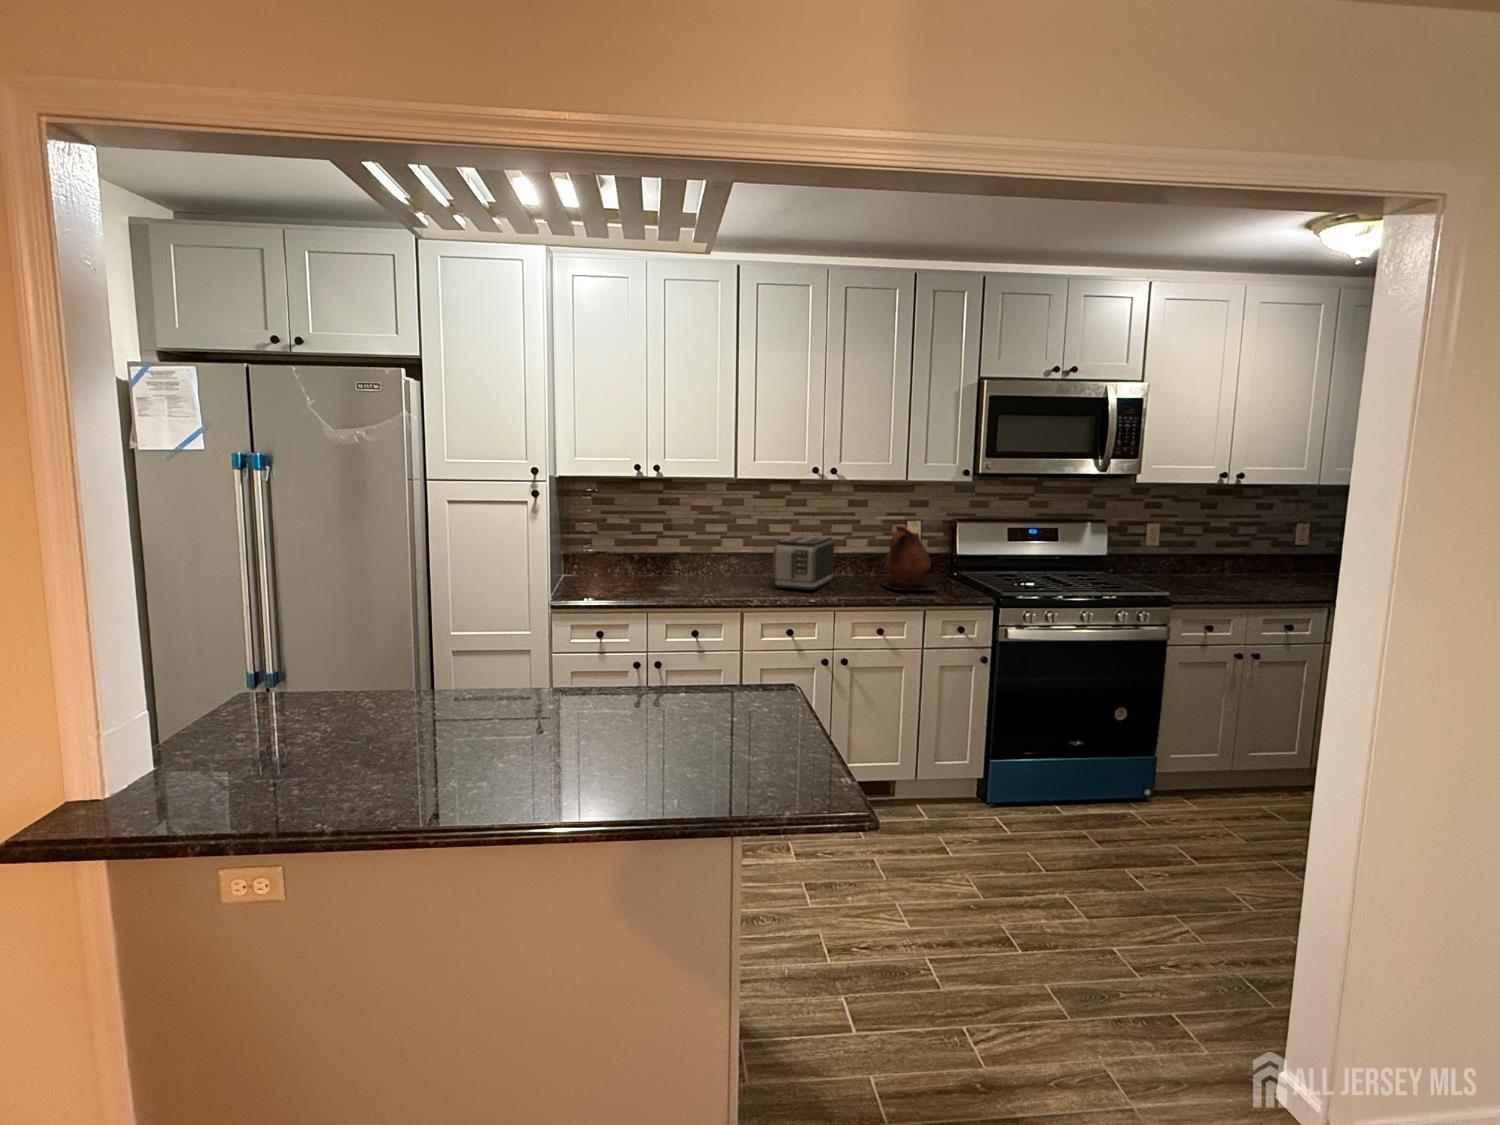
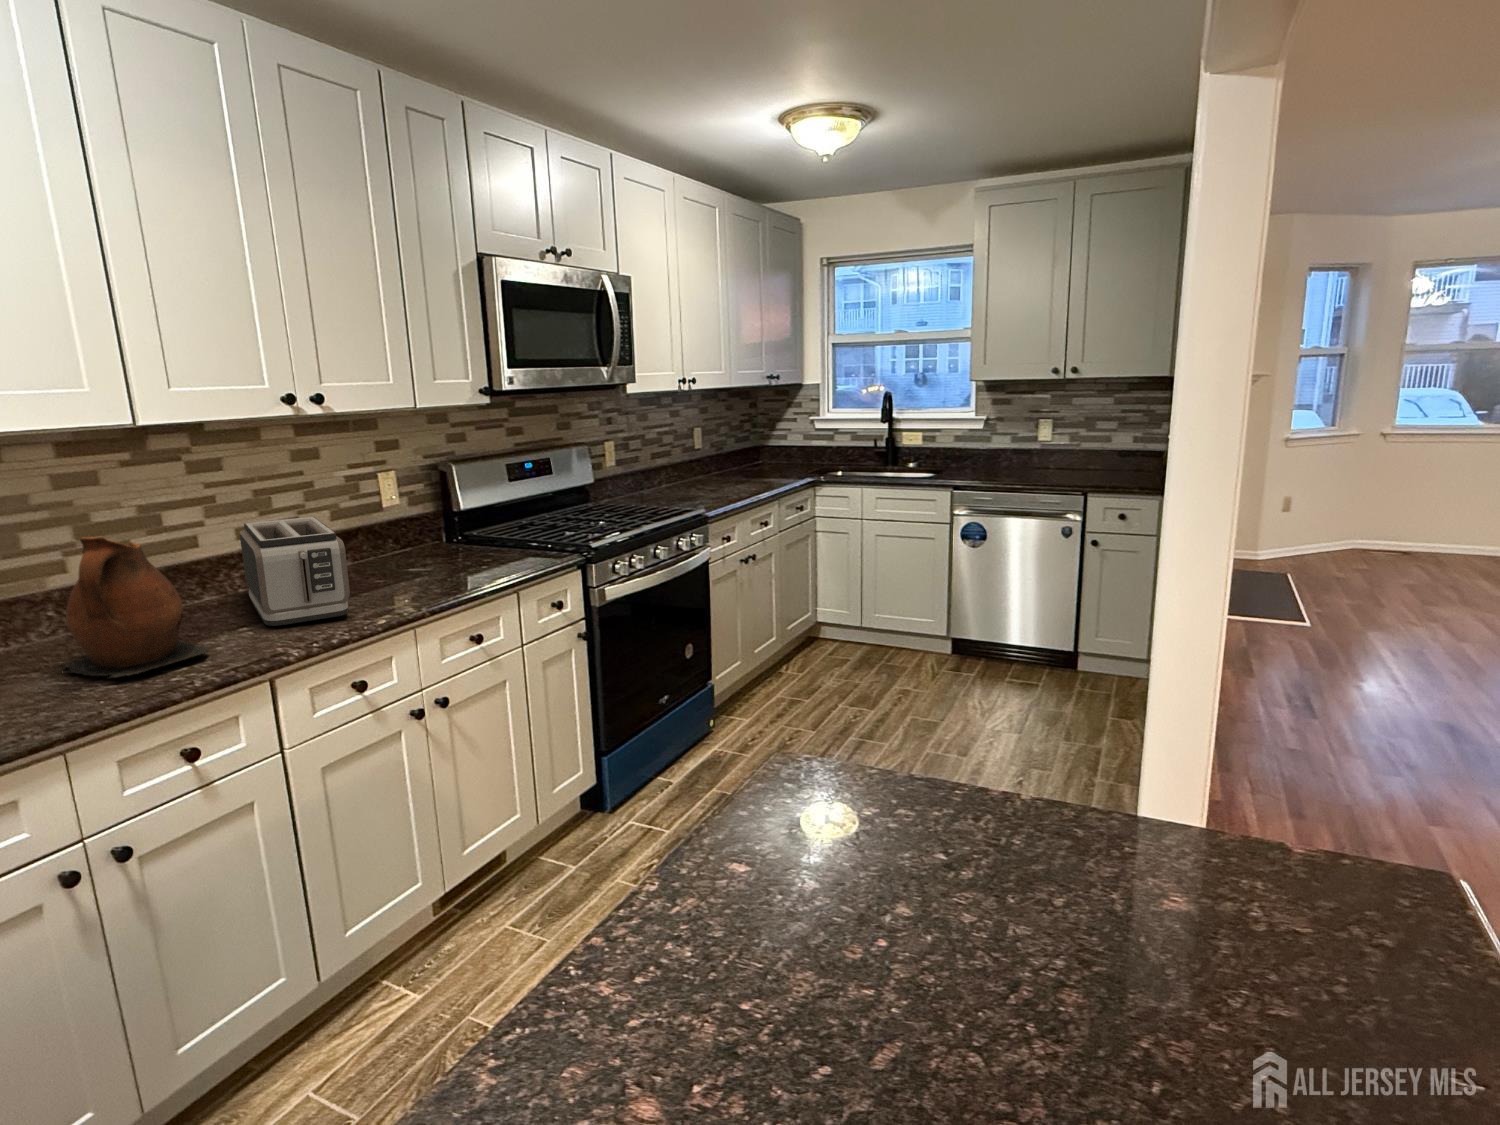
ceramic pitcher: present [883,526,935,590] -> present [64,537,209,678]

